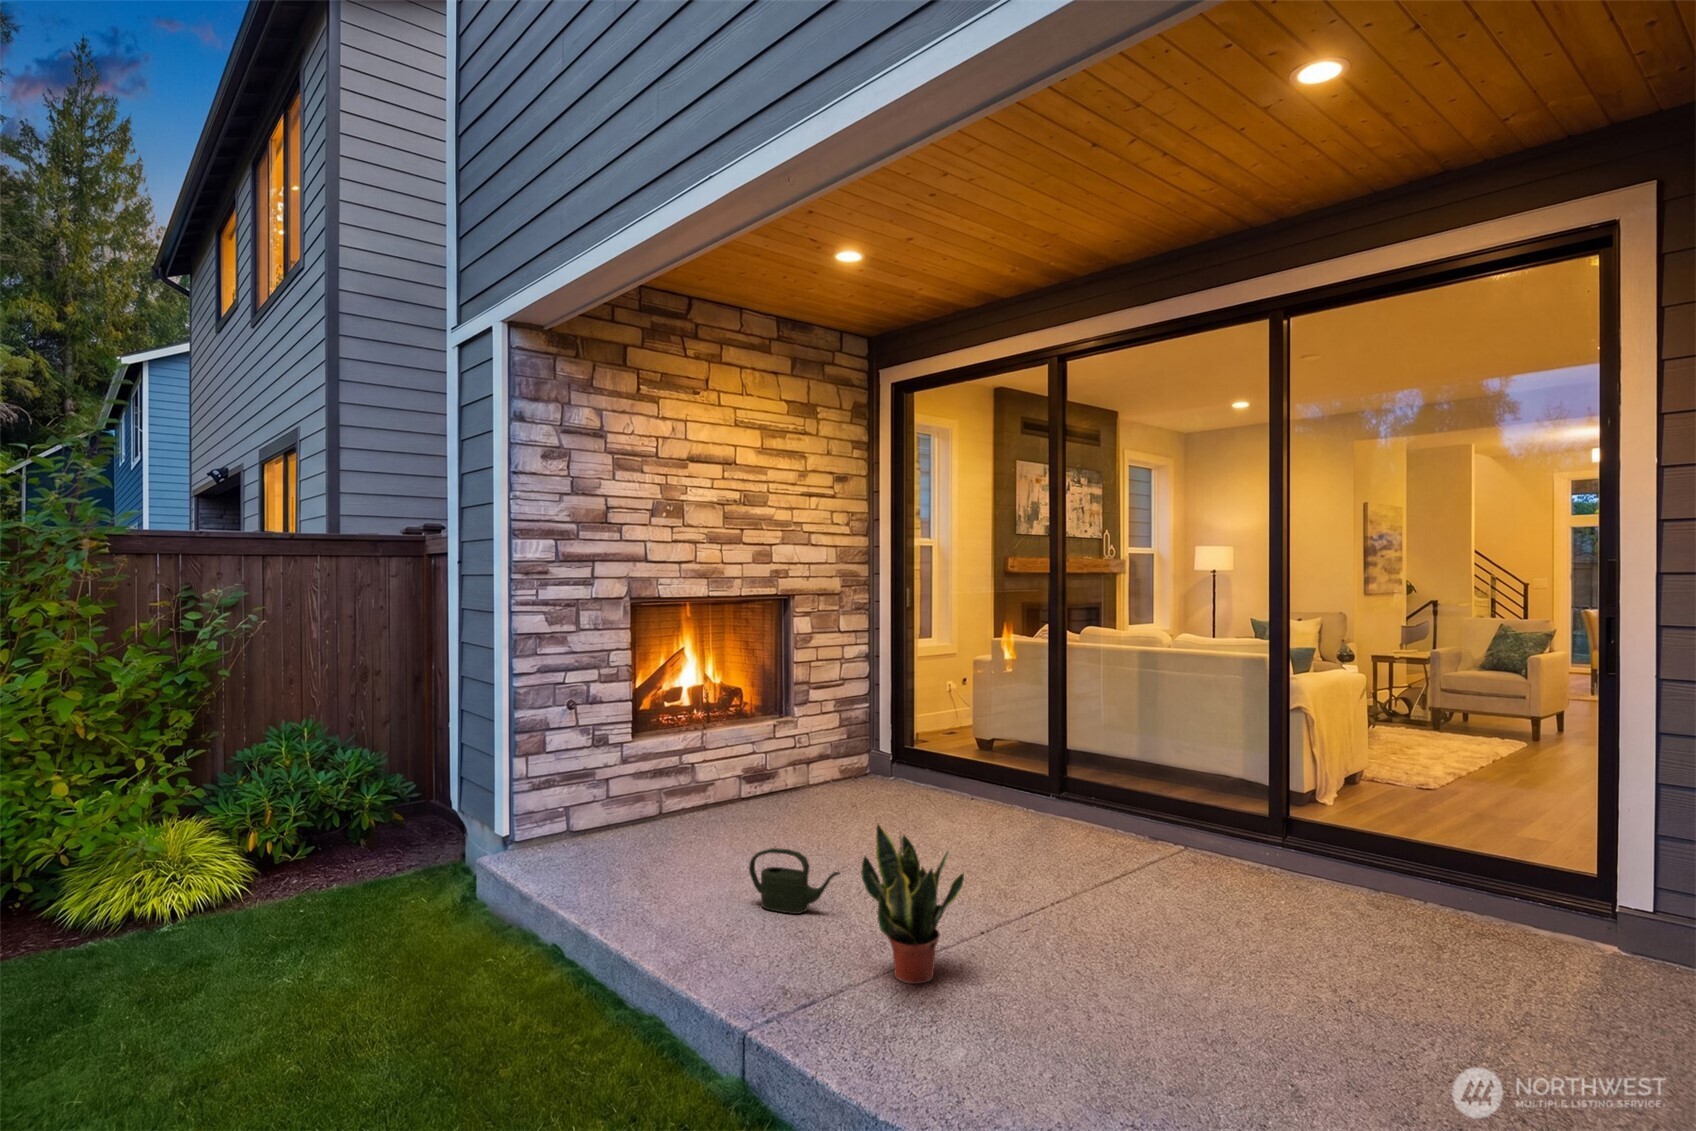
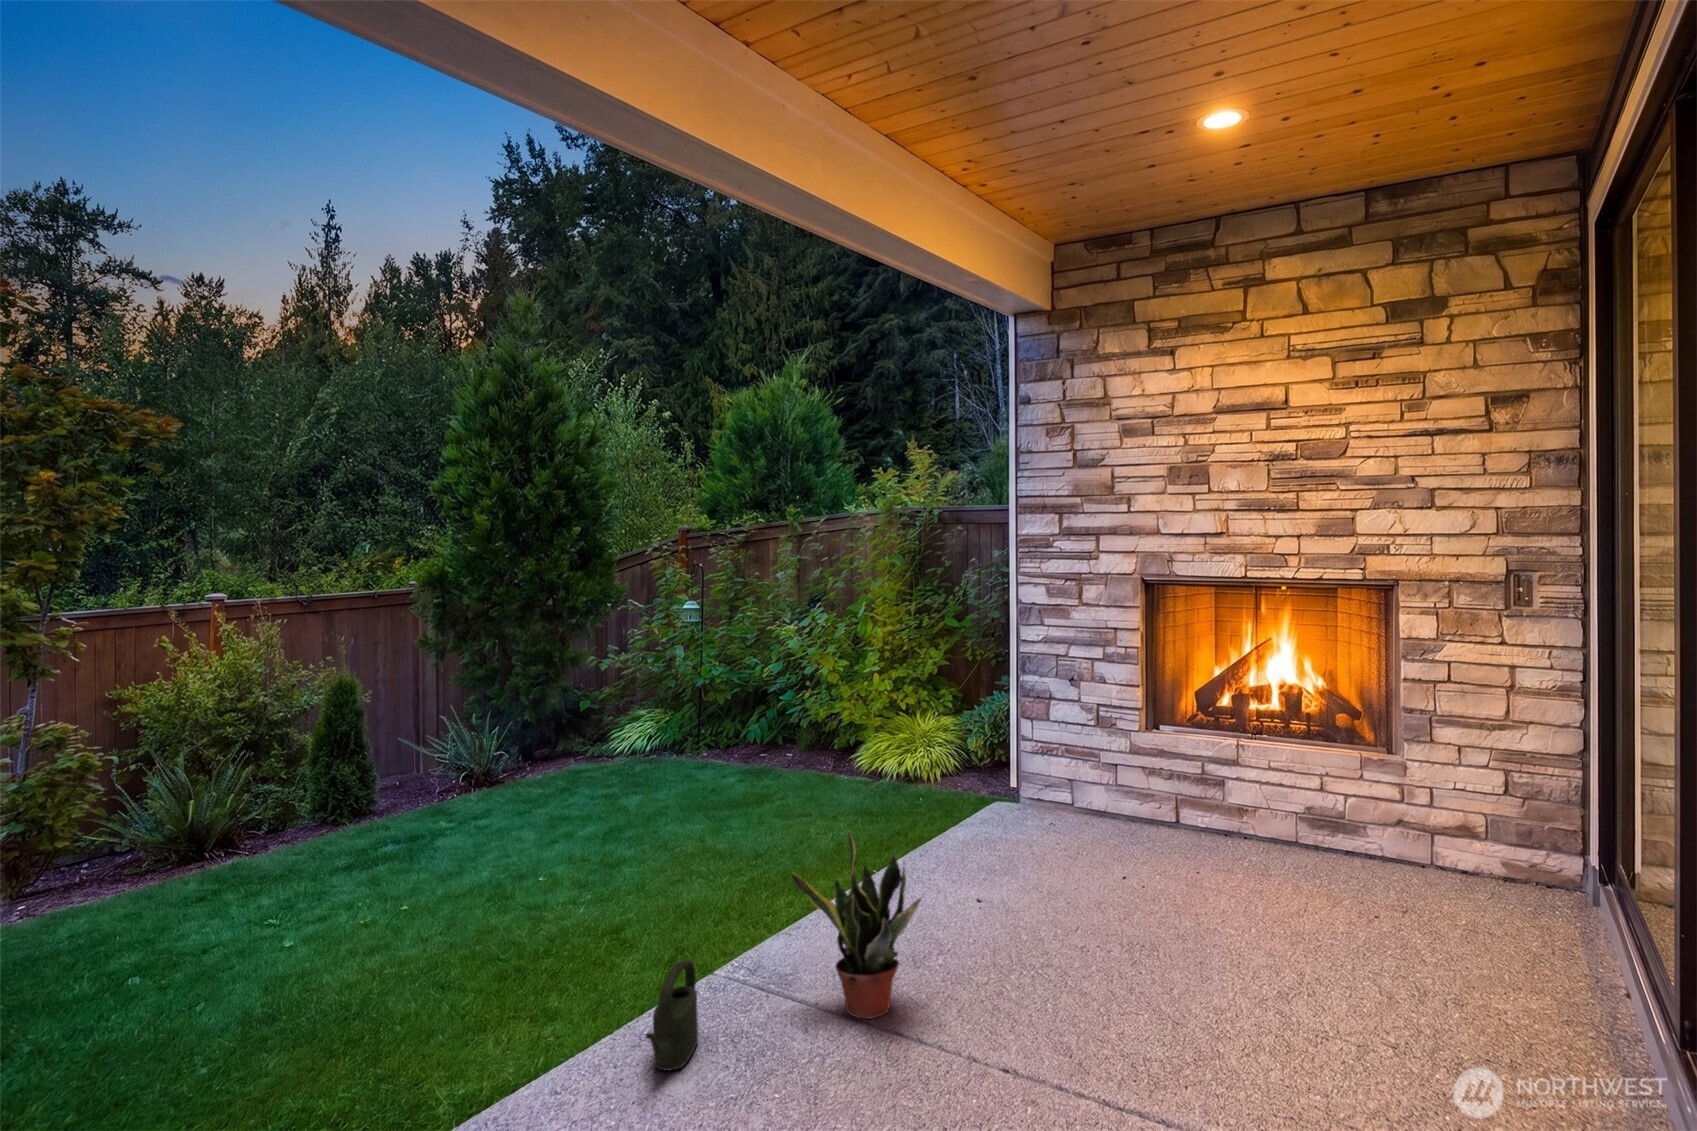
watering can: present [749,848,840,914] -> present [646,960,698,1071]

